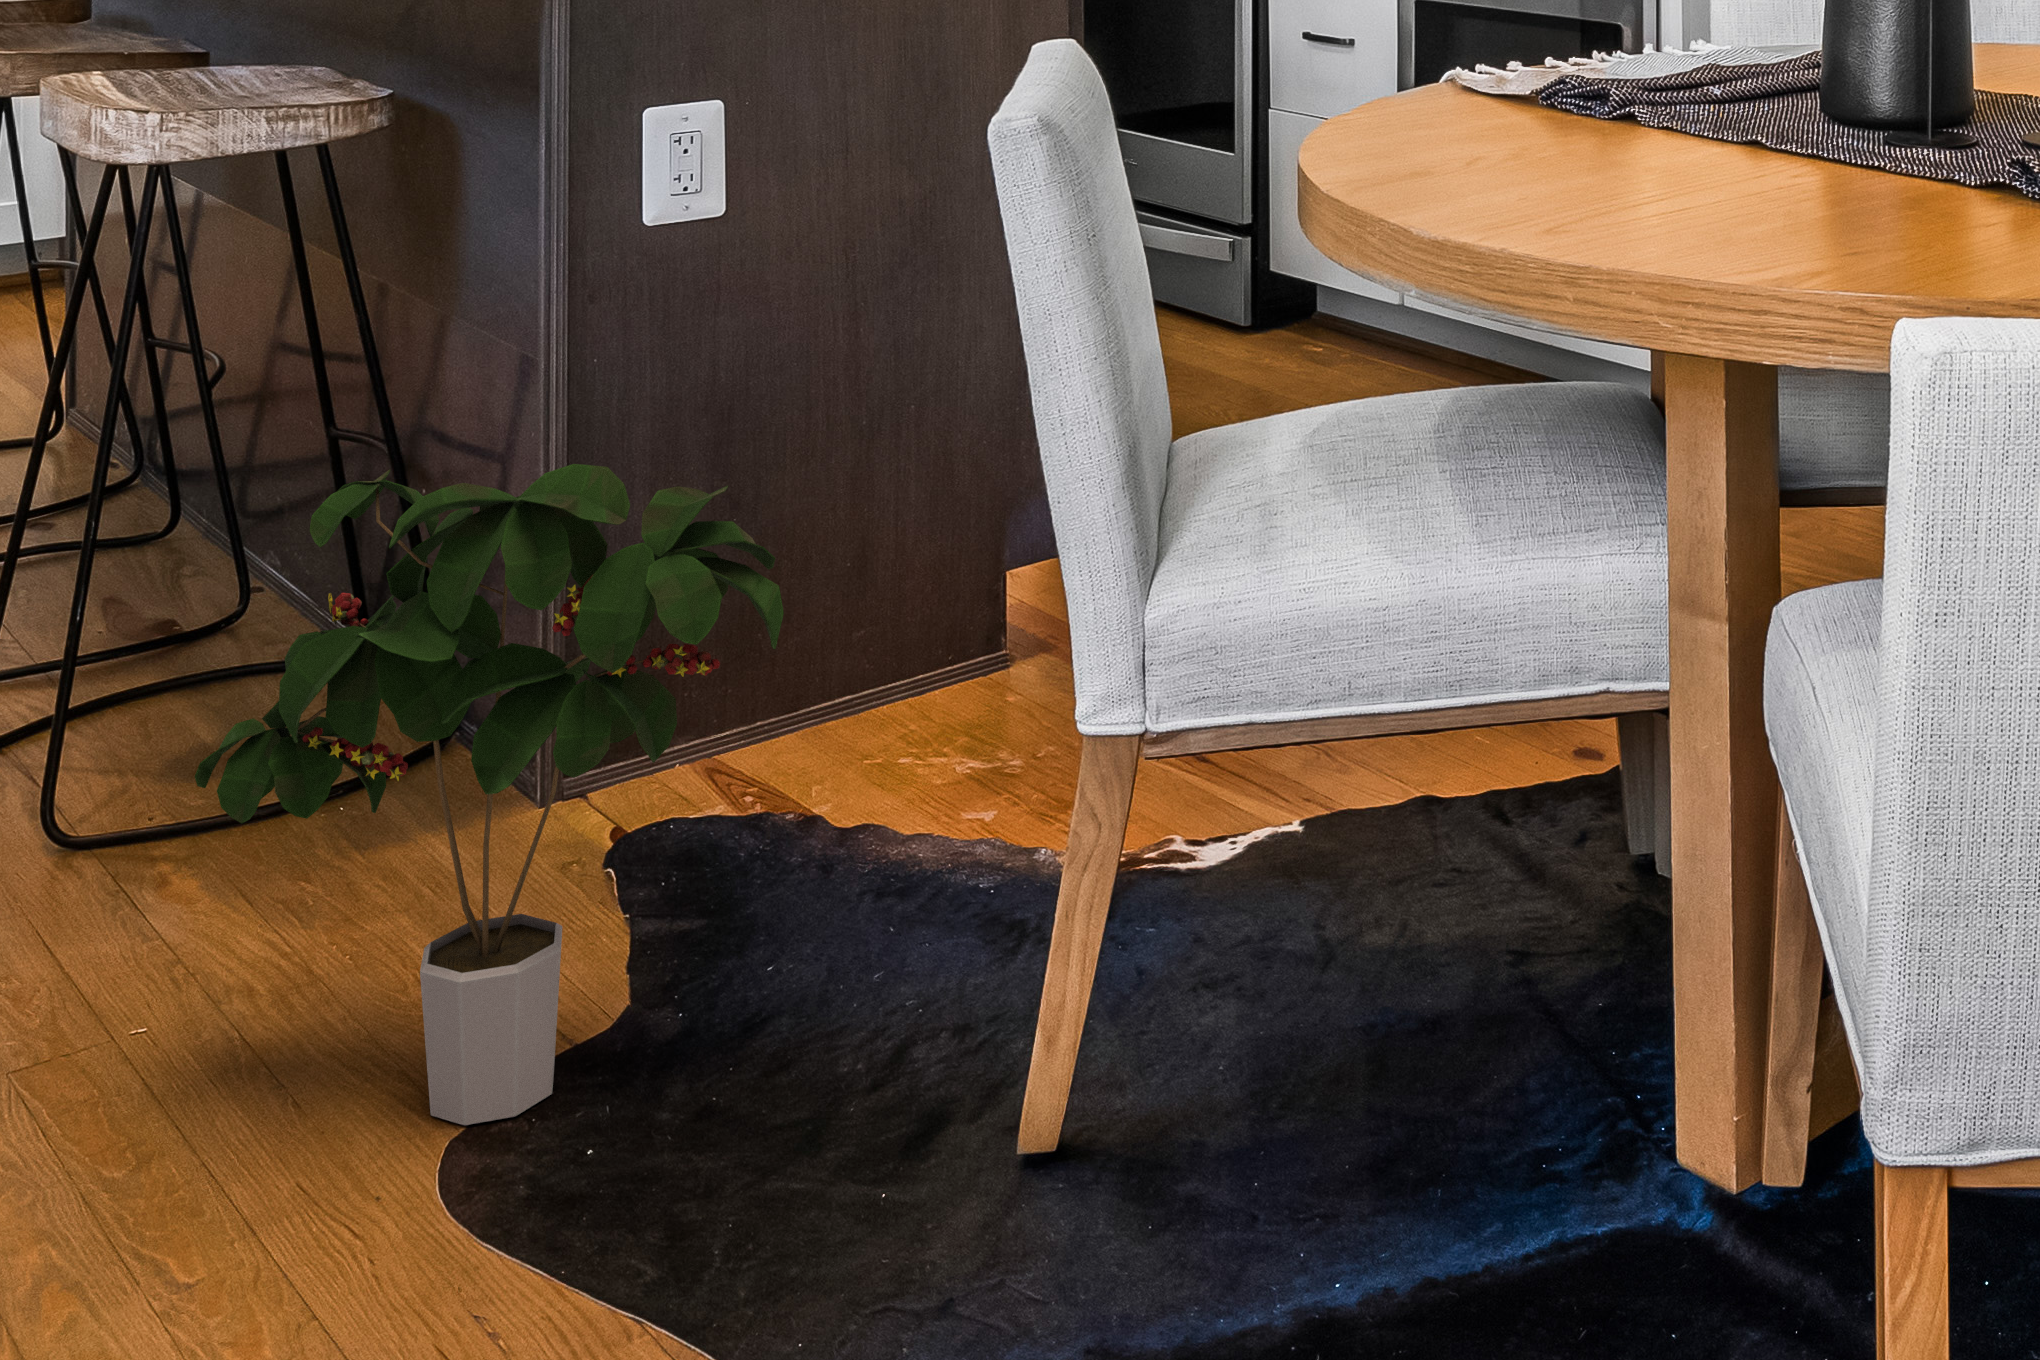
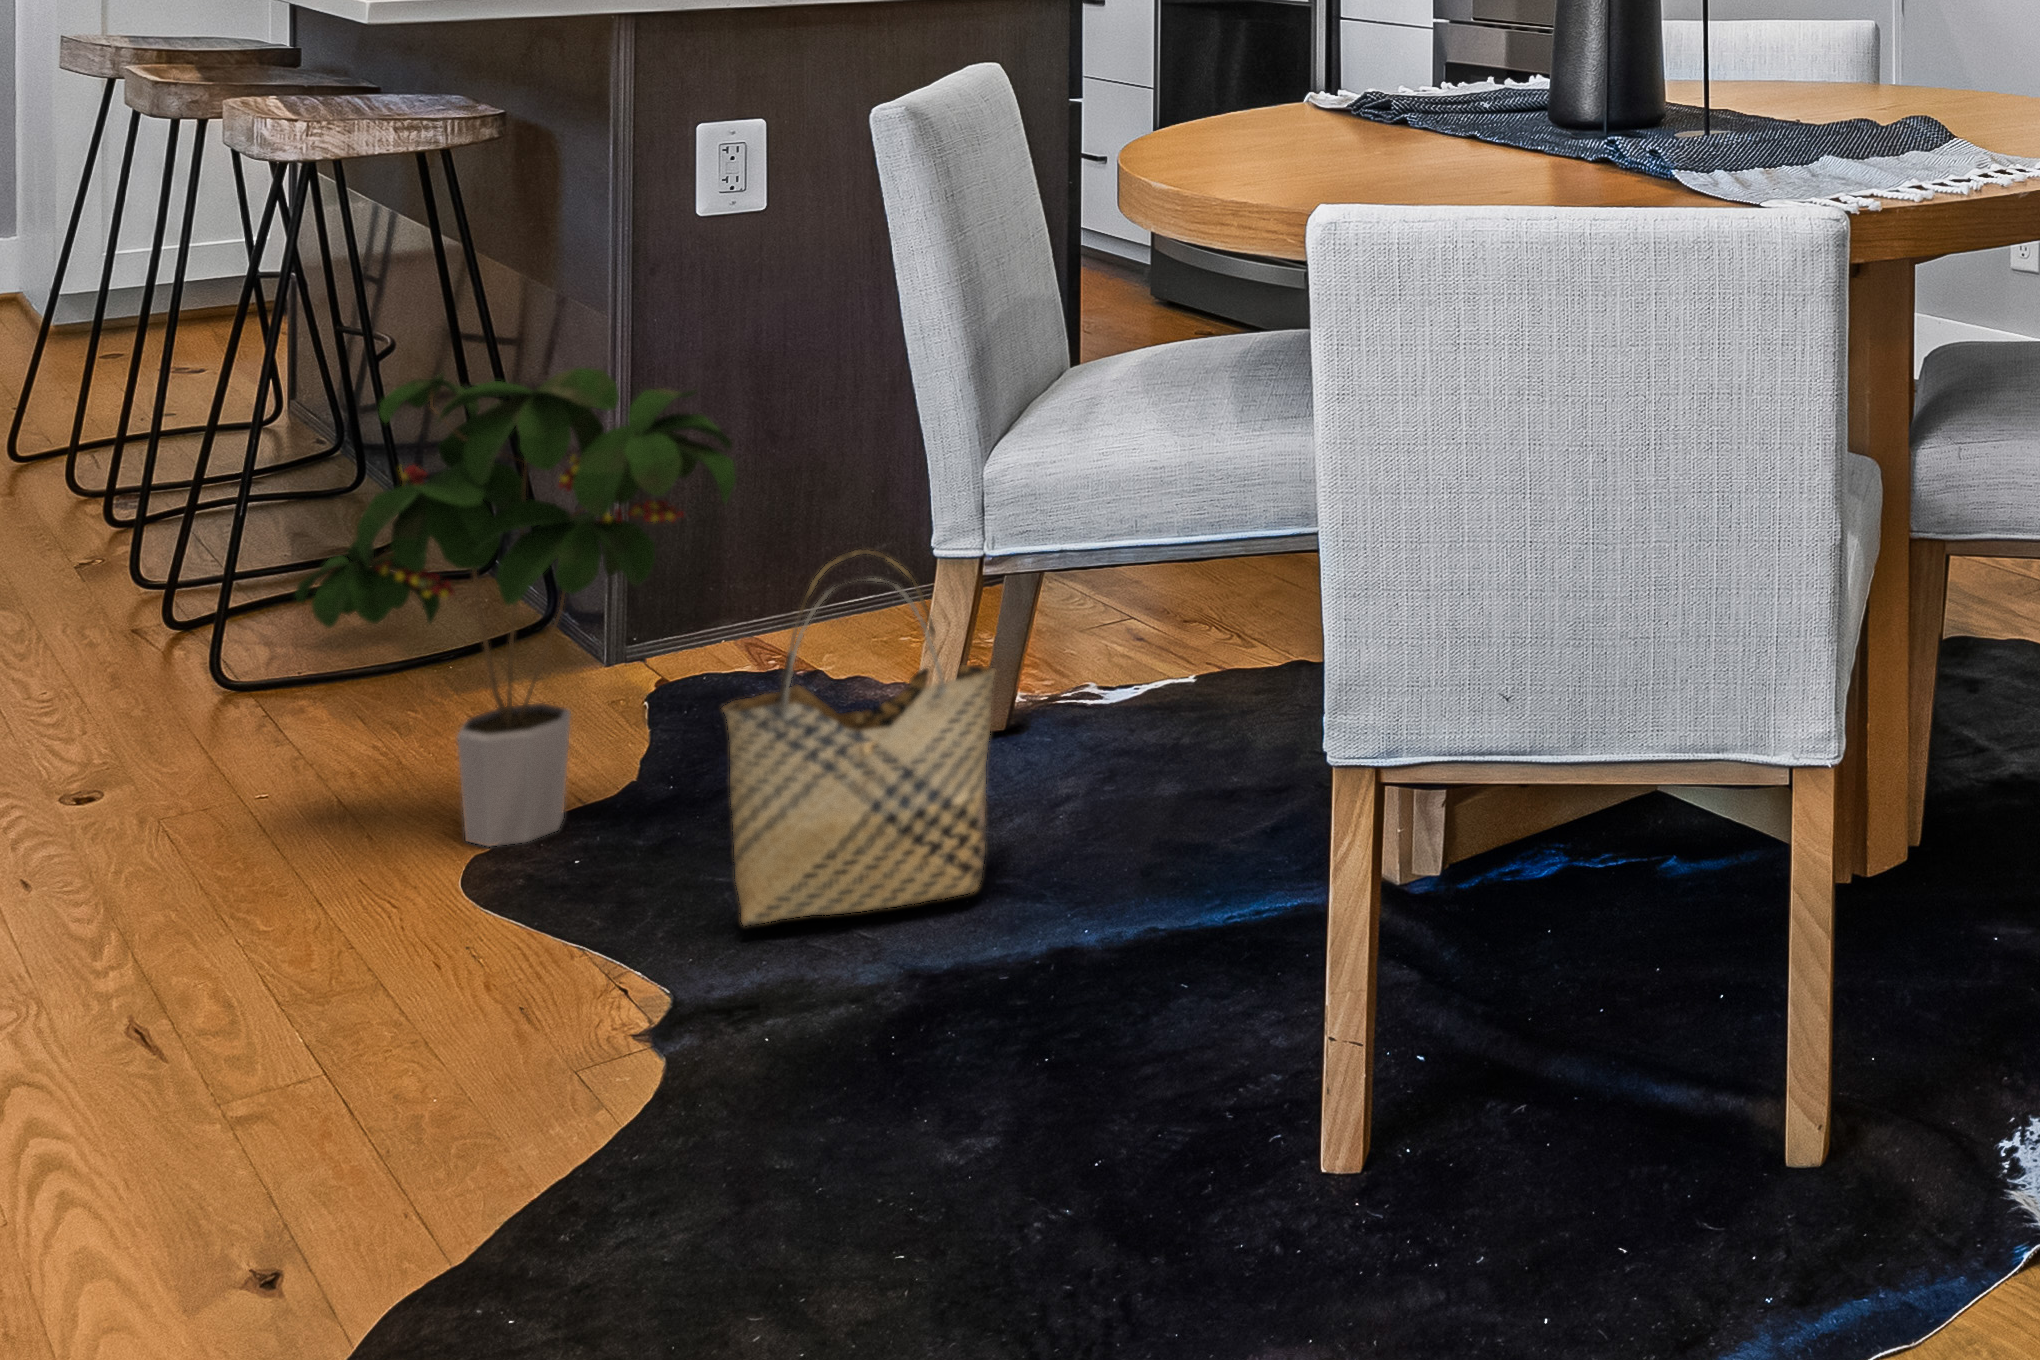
woven basket: none [824,726,1173,1282] -> present [723,549,995,925]

